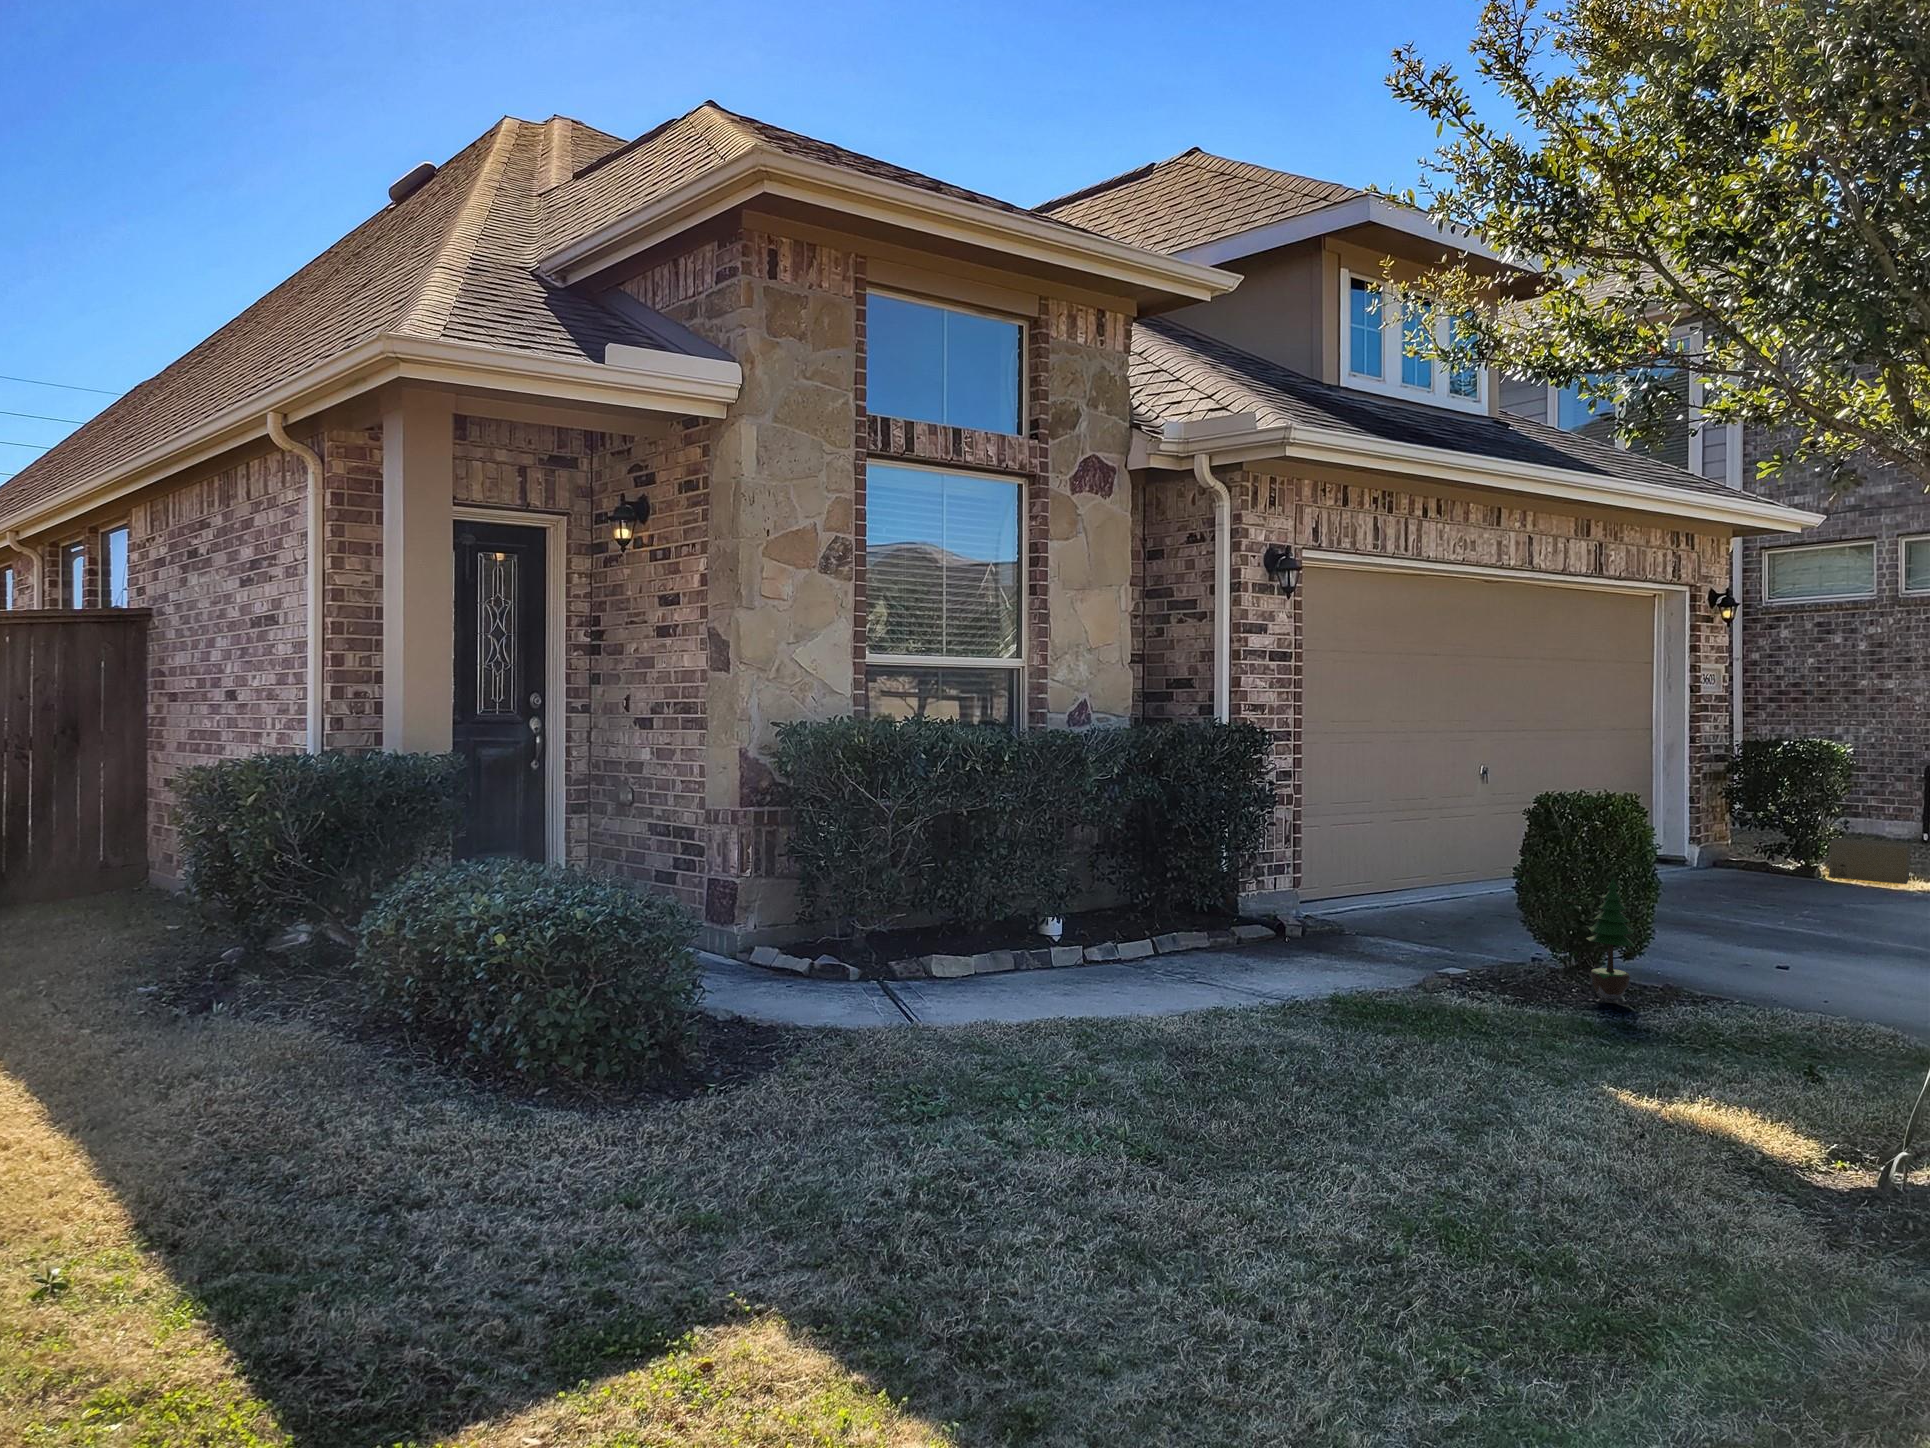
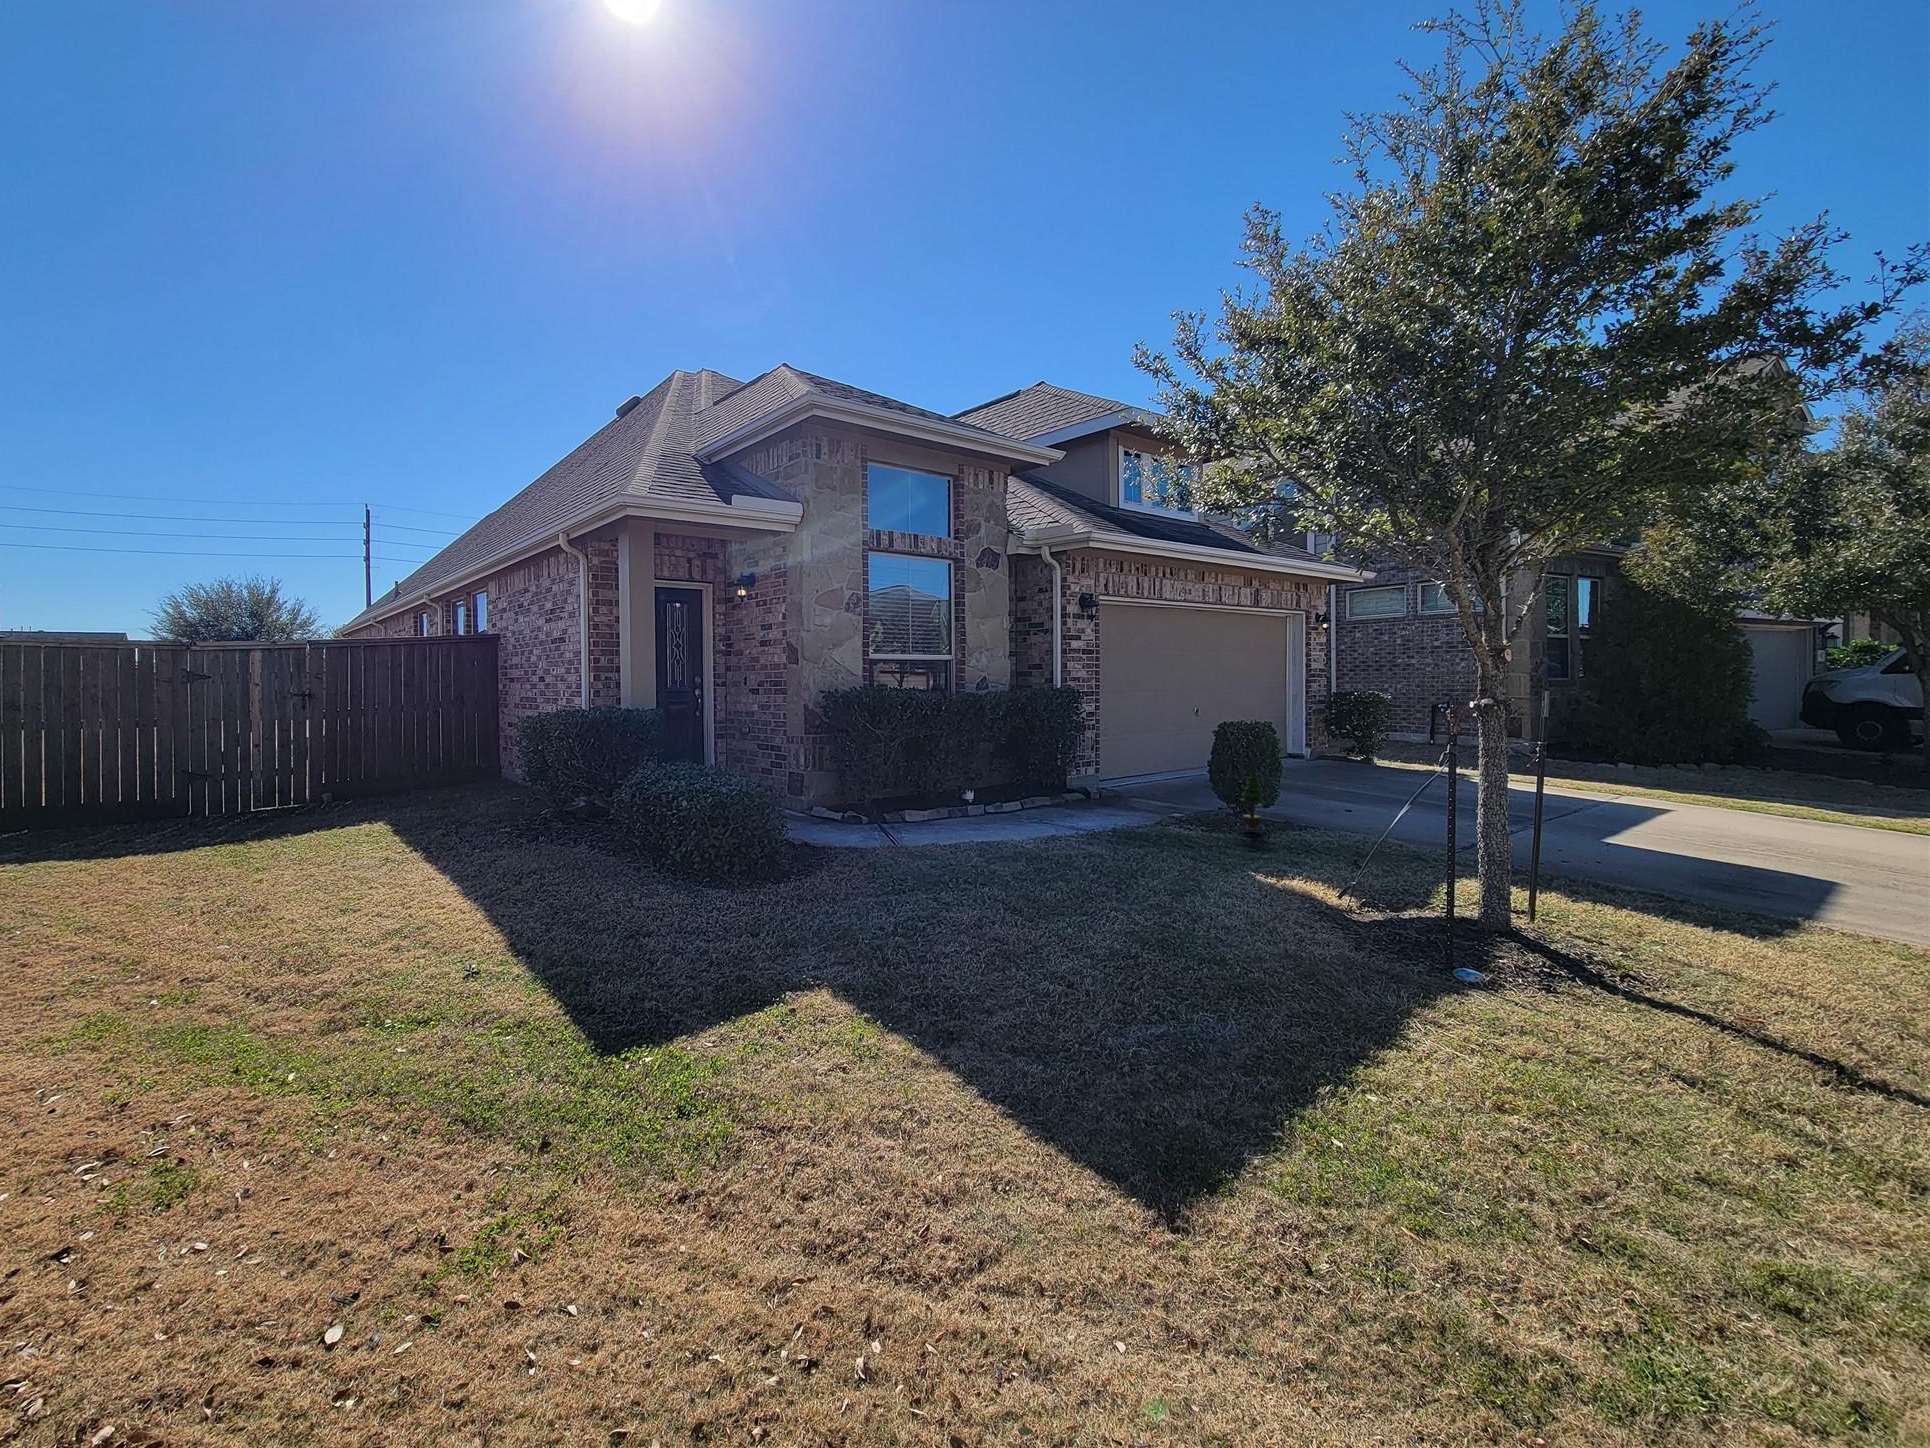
cardboard box: present [1829,838,1910,884] -> none [1382,745,1424,769]

